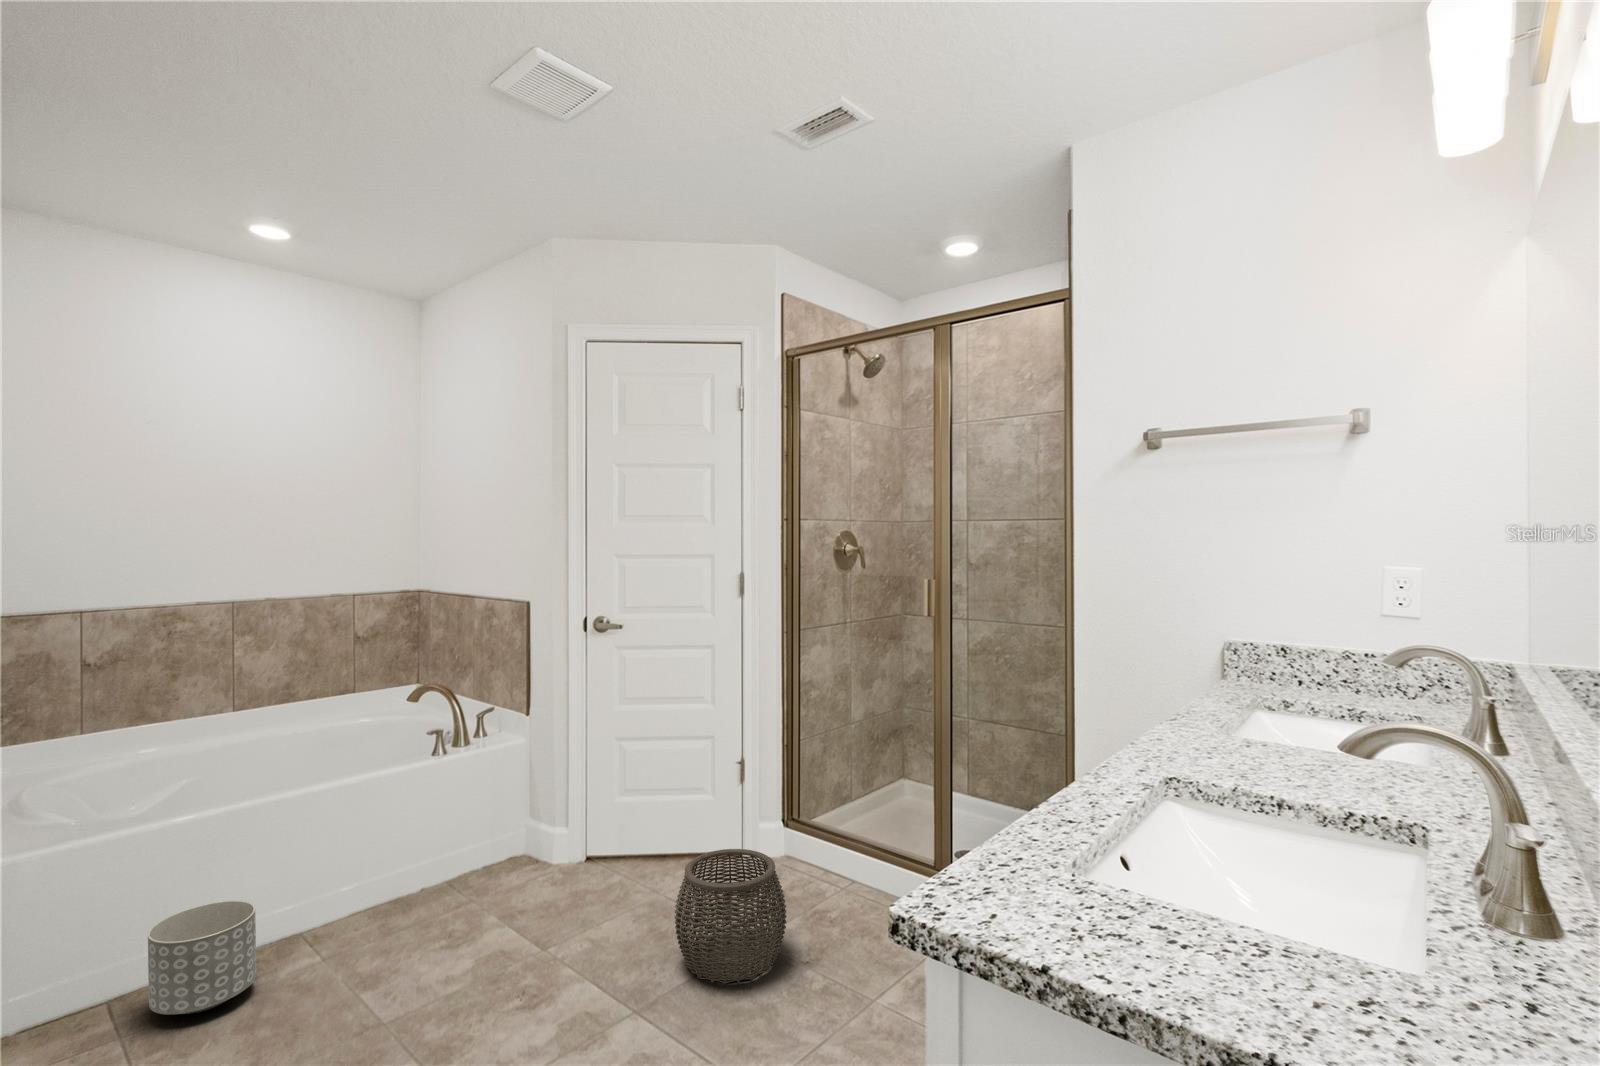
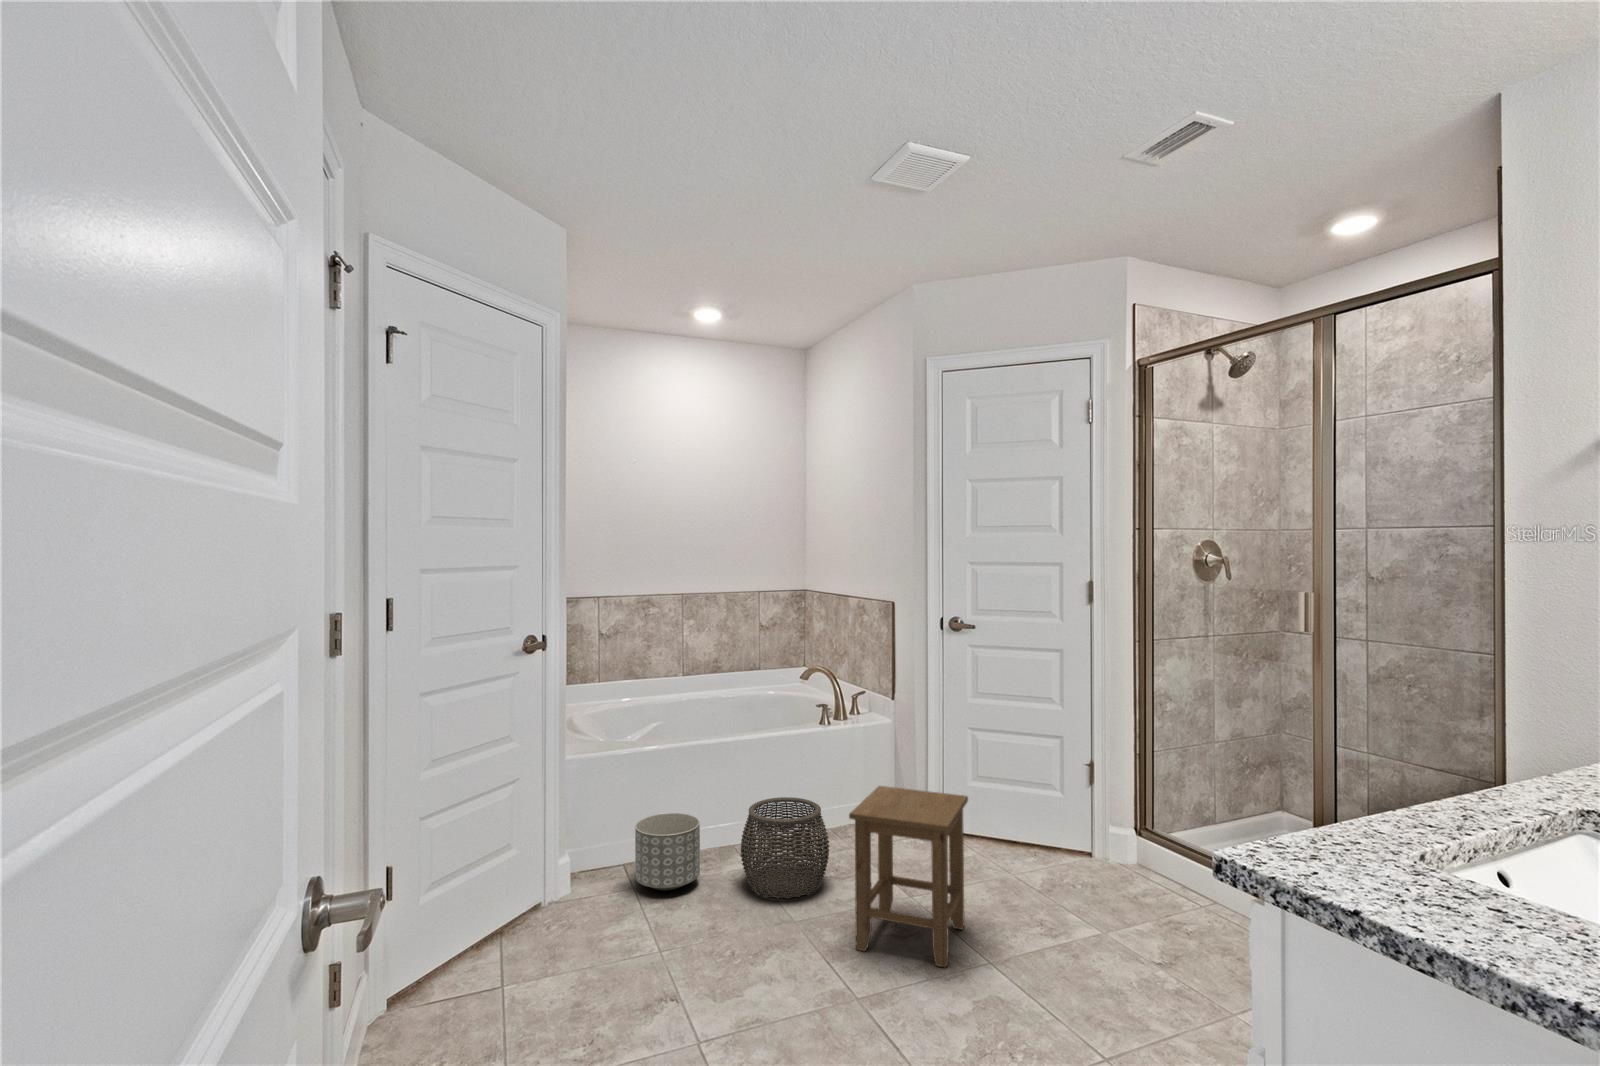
stool: none [464,823,611,1034] -> present [849,786,968,967]
woven basket: present [674,849,787,984] -> present [740,797,830,899]

